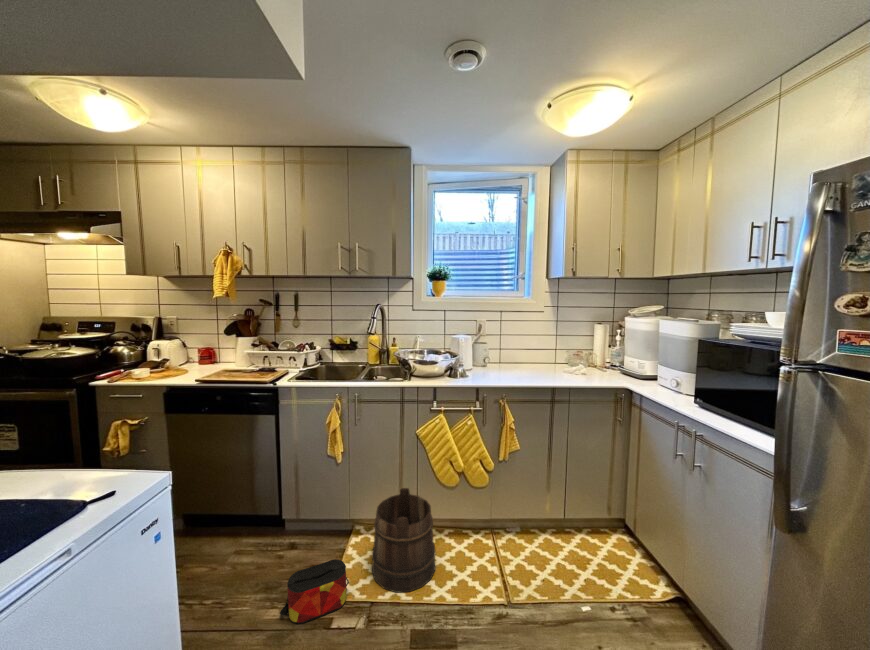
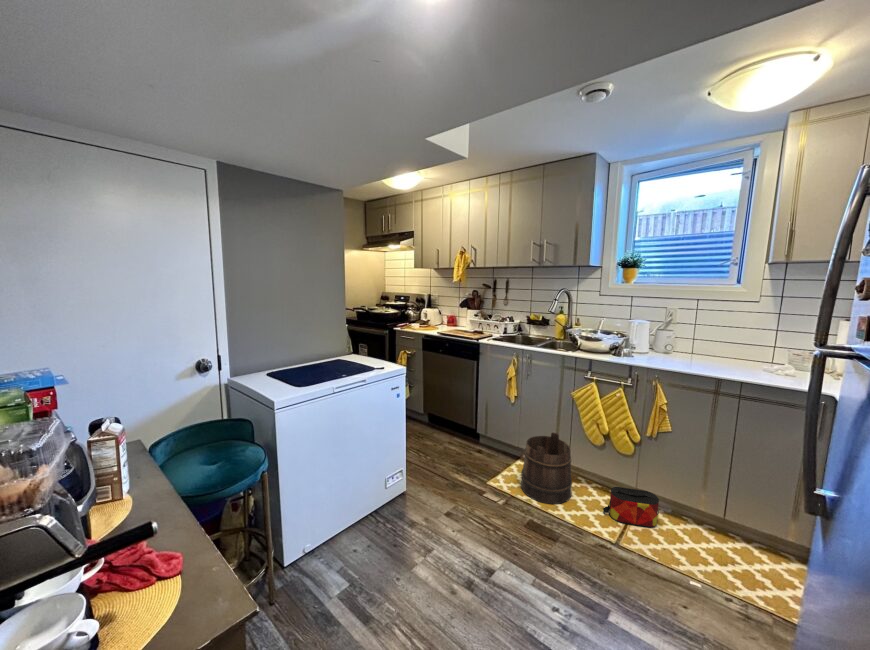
bag: present [280,559,349,624] -> present [603,487,659,528]

